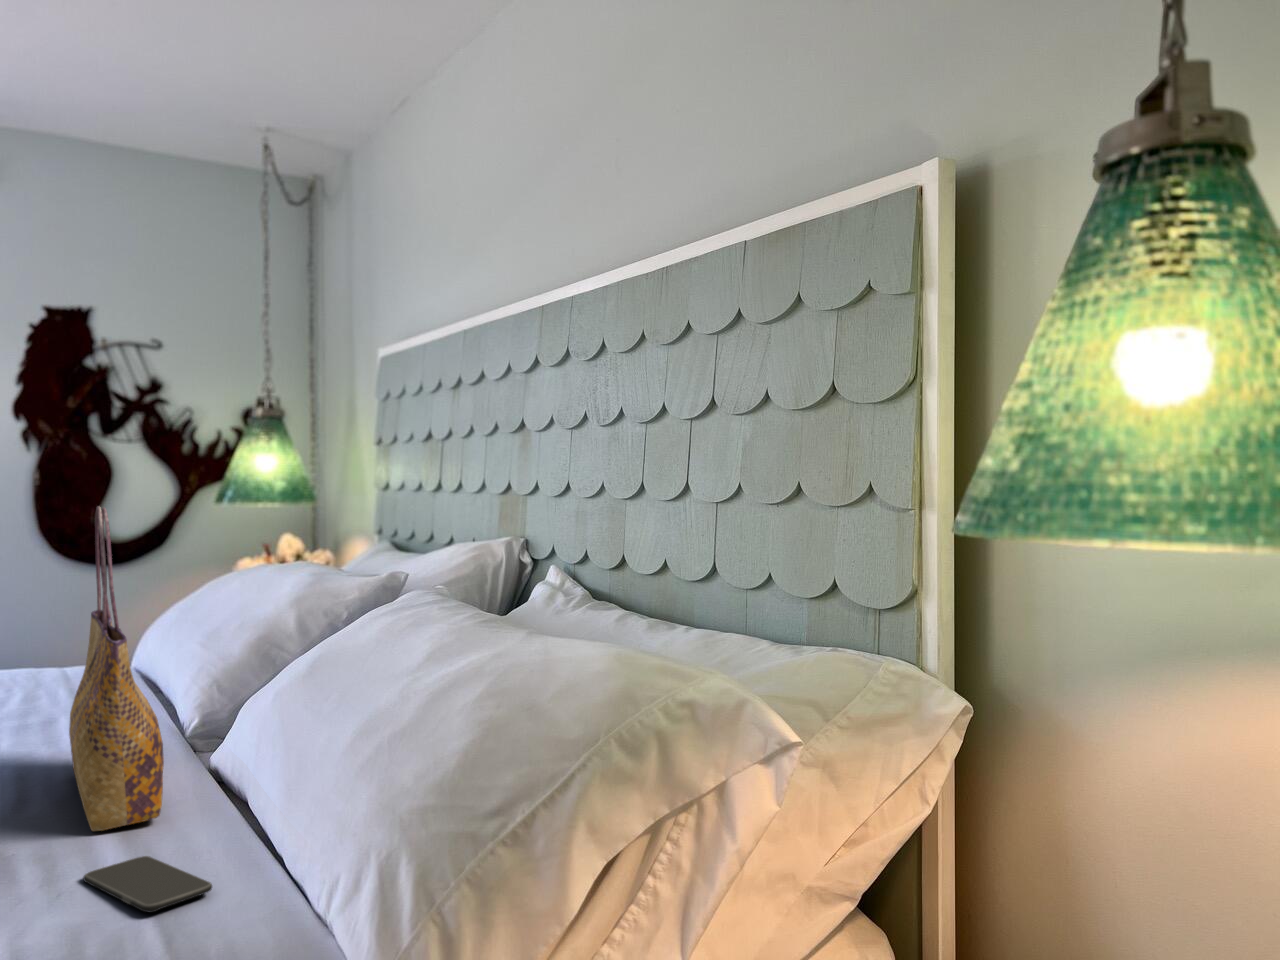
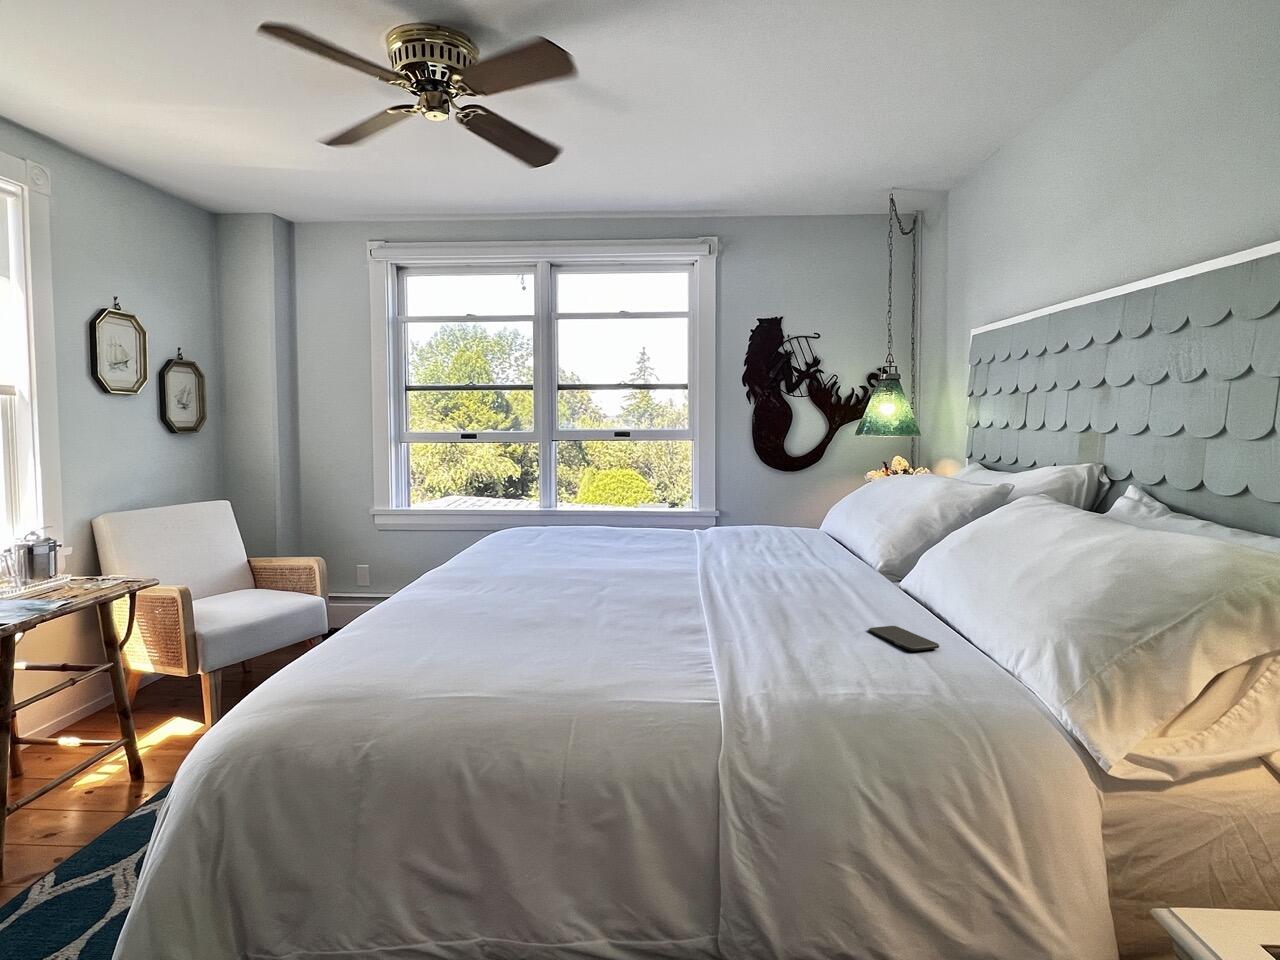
tote bag: present [69,506,164,831] -> none [833,443,893,611]

